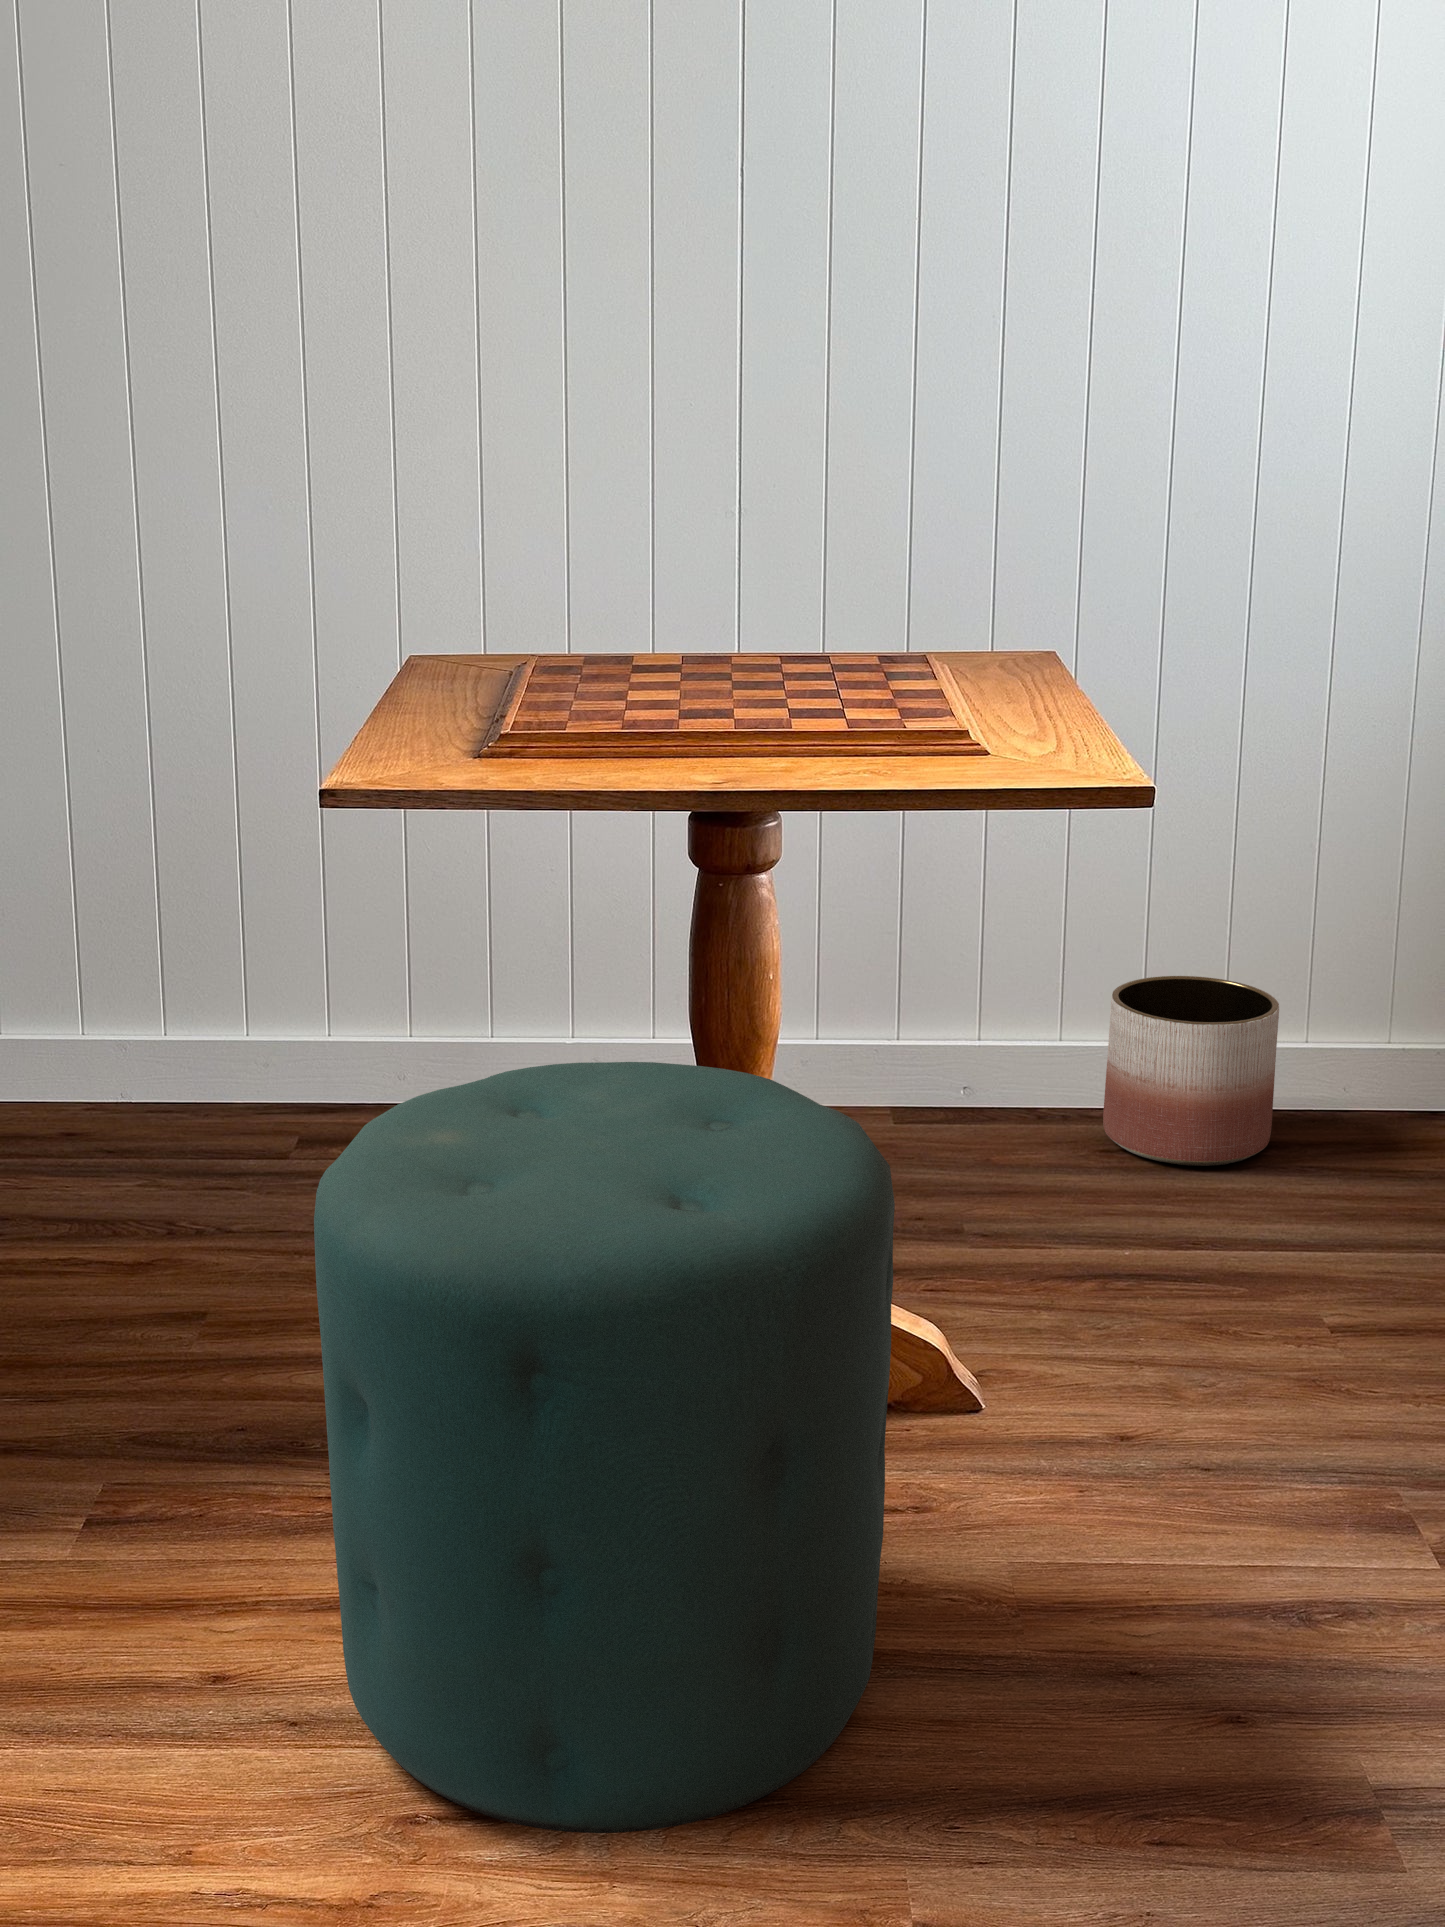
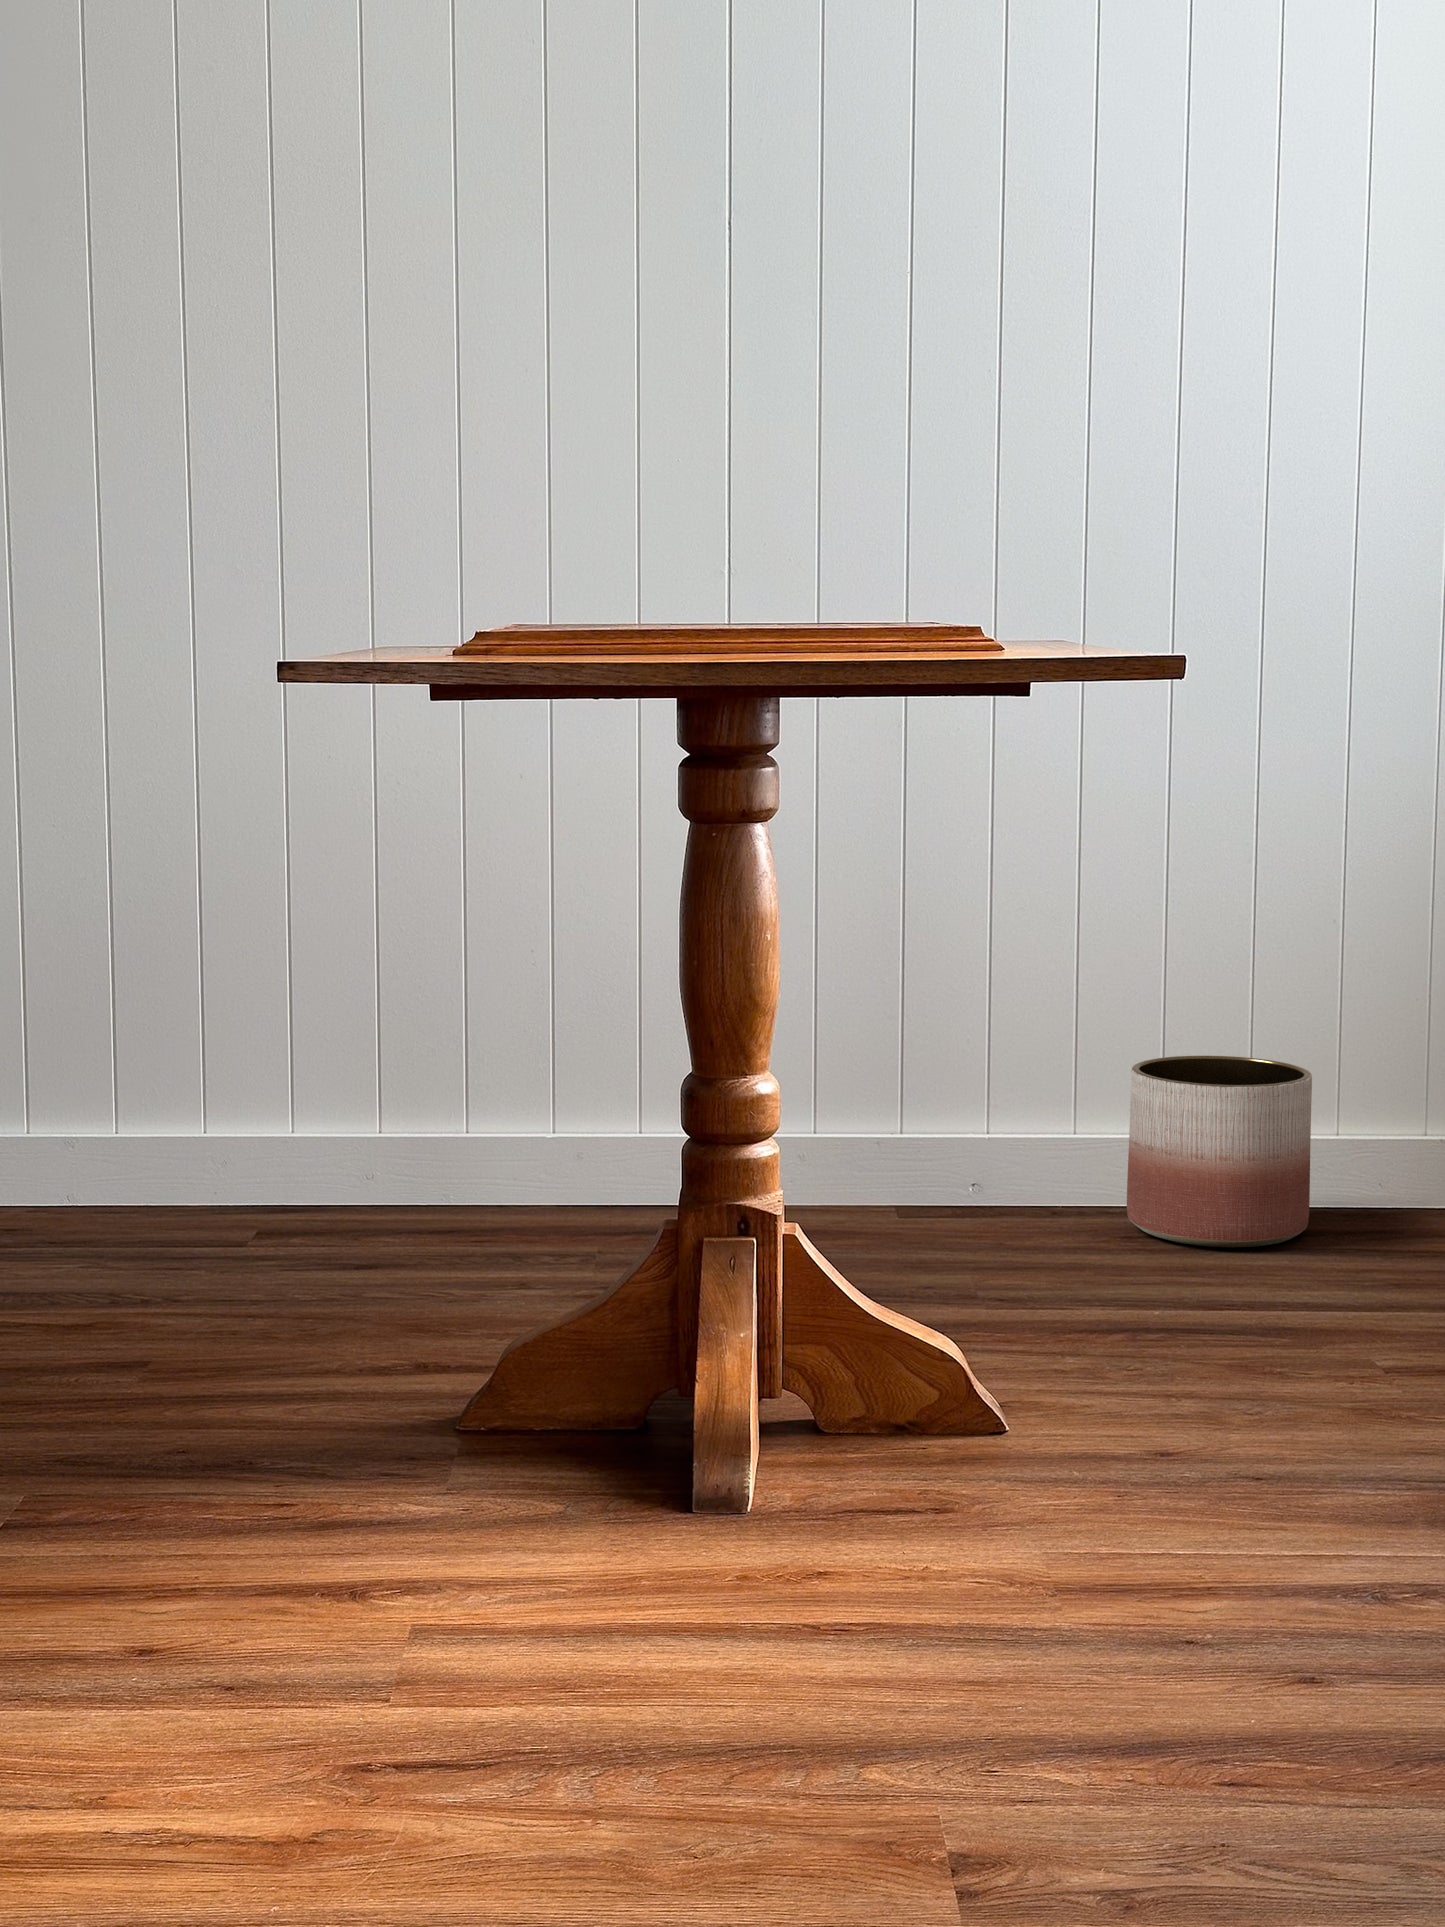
ottoman: present [314,1062,895,1833] -> none [274,973,907,1777]

